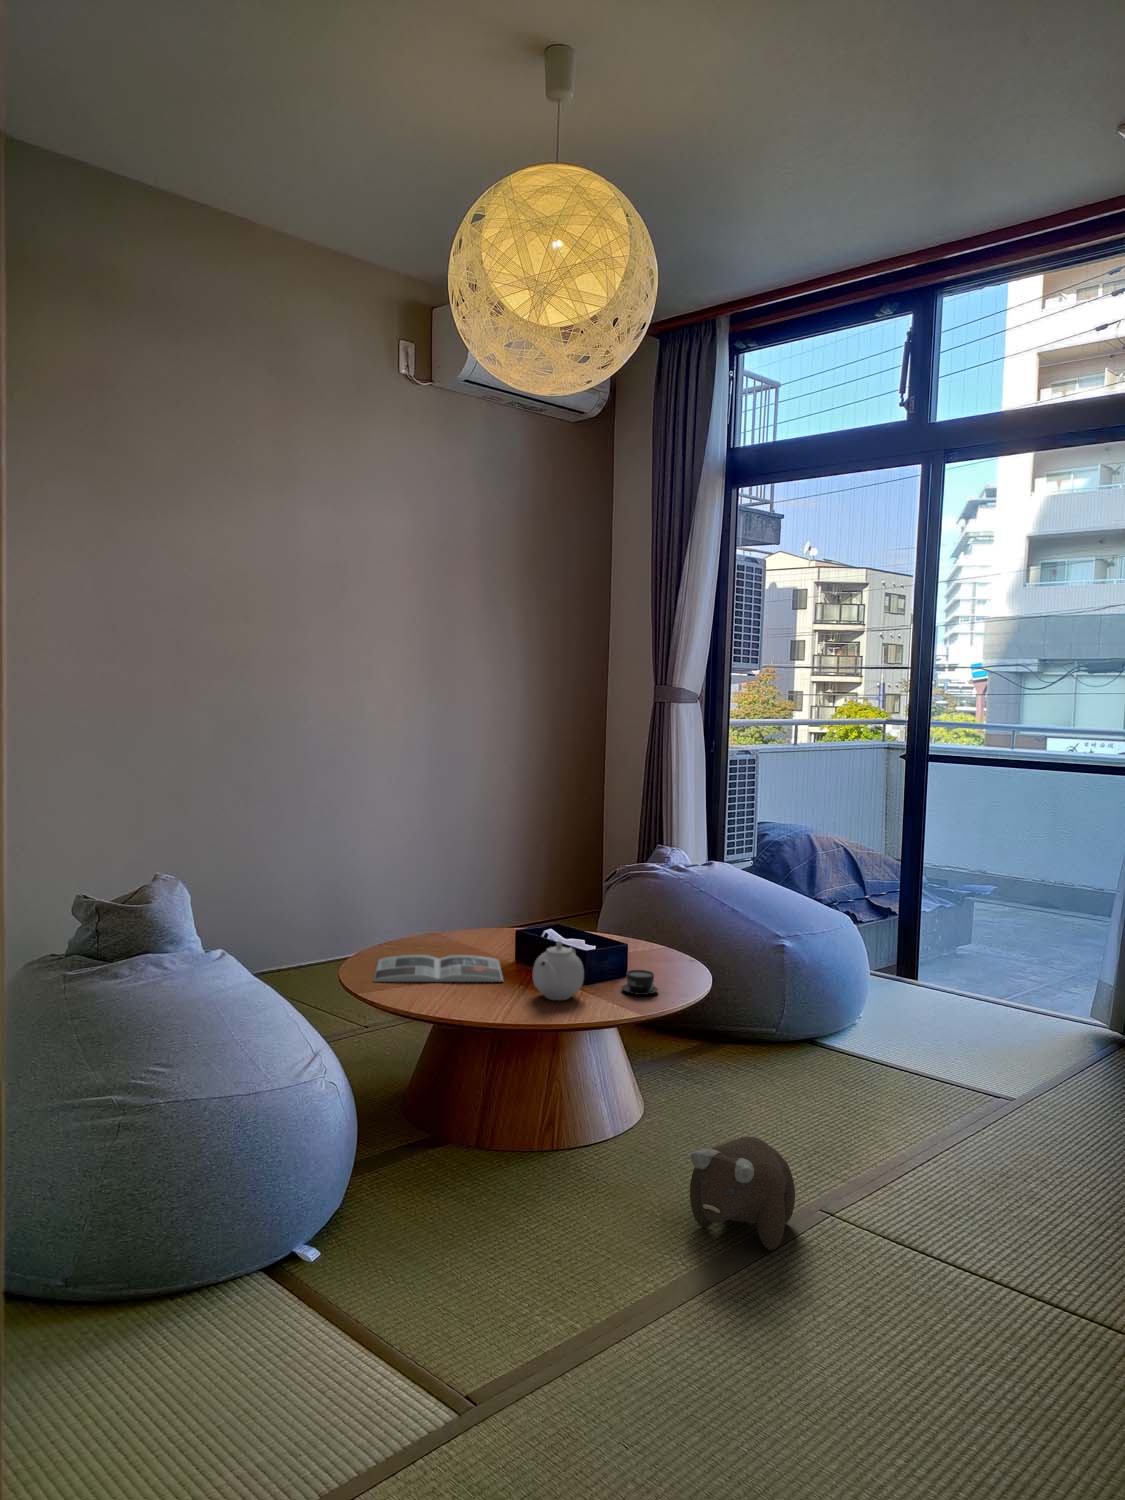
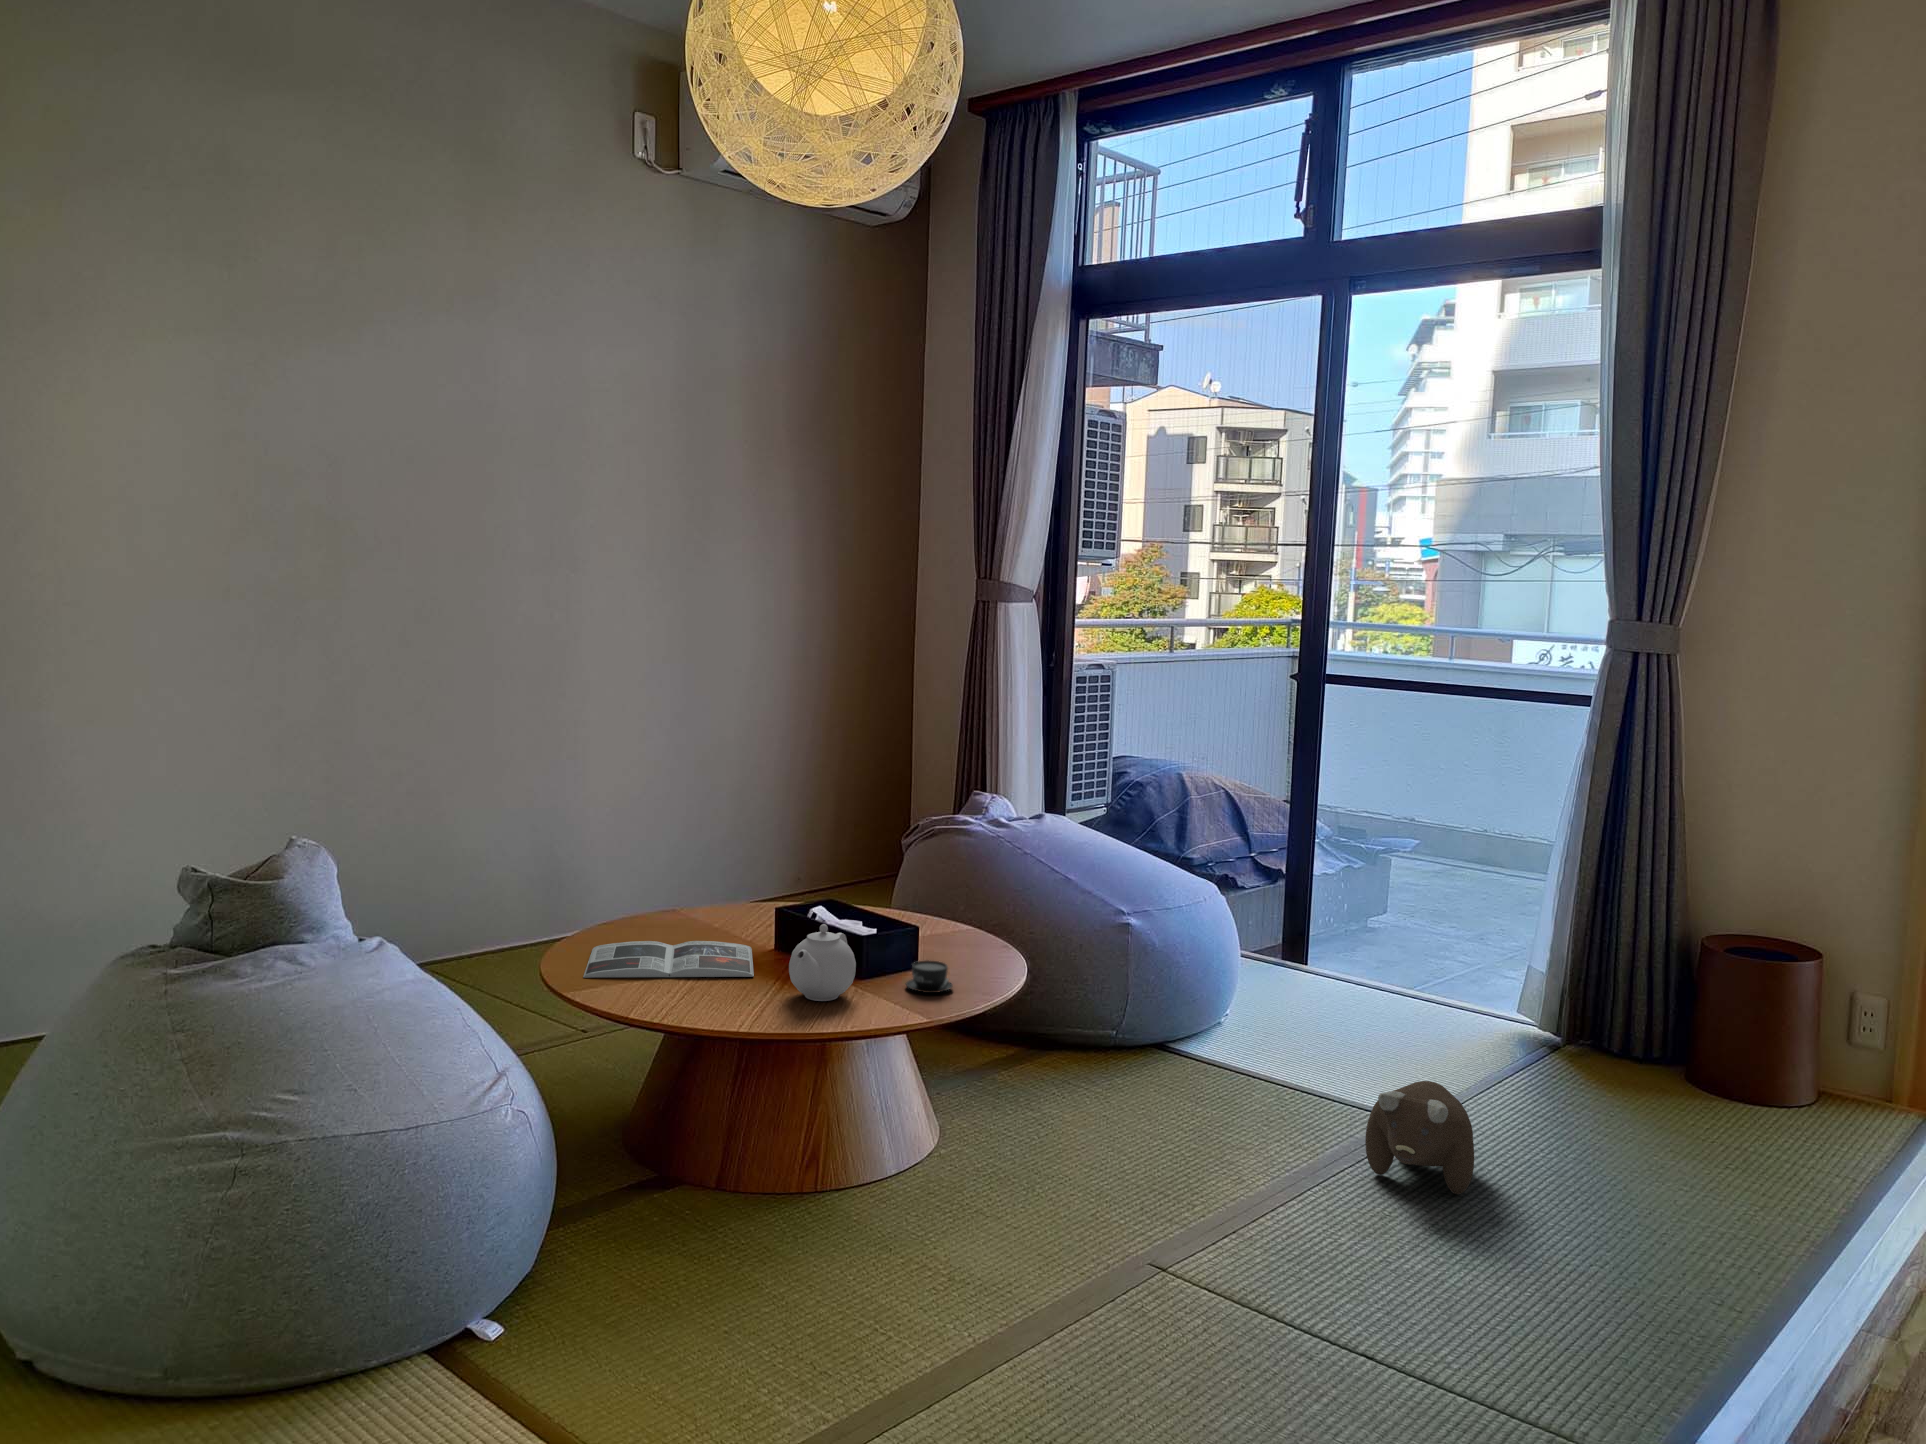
plush toy: present [690,1137,795,1250] -> present [1365,1081,1474,1194]

